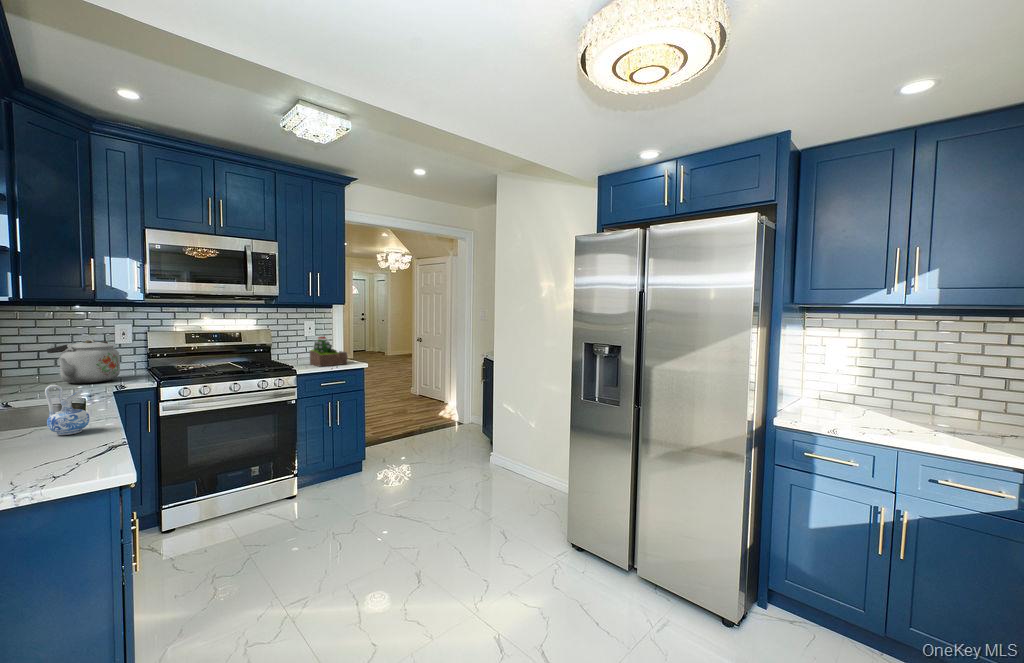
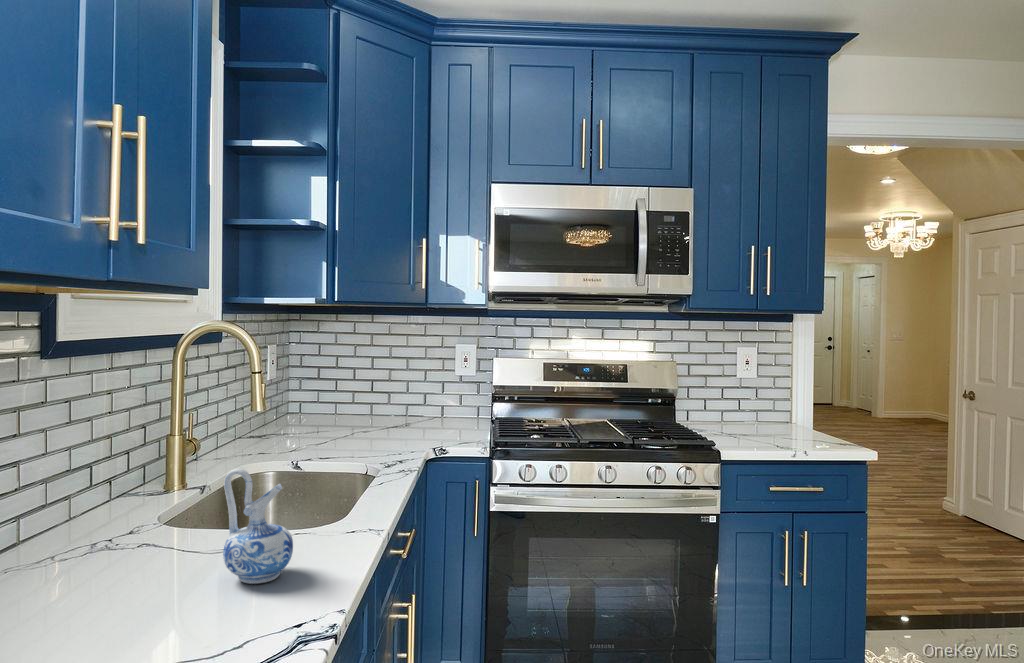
succulent plant: present [310,337,348,366] -> none [748,381,832,448]
kettle: present [47,340,120,384] -> none [366,367,448,437]

